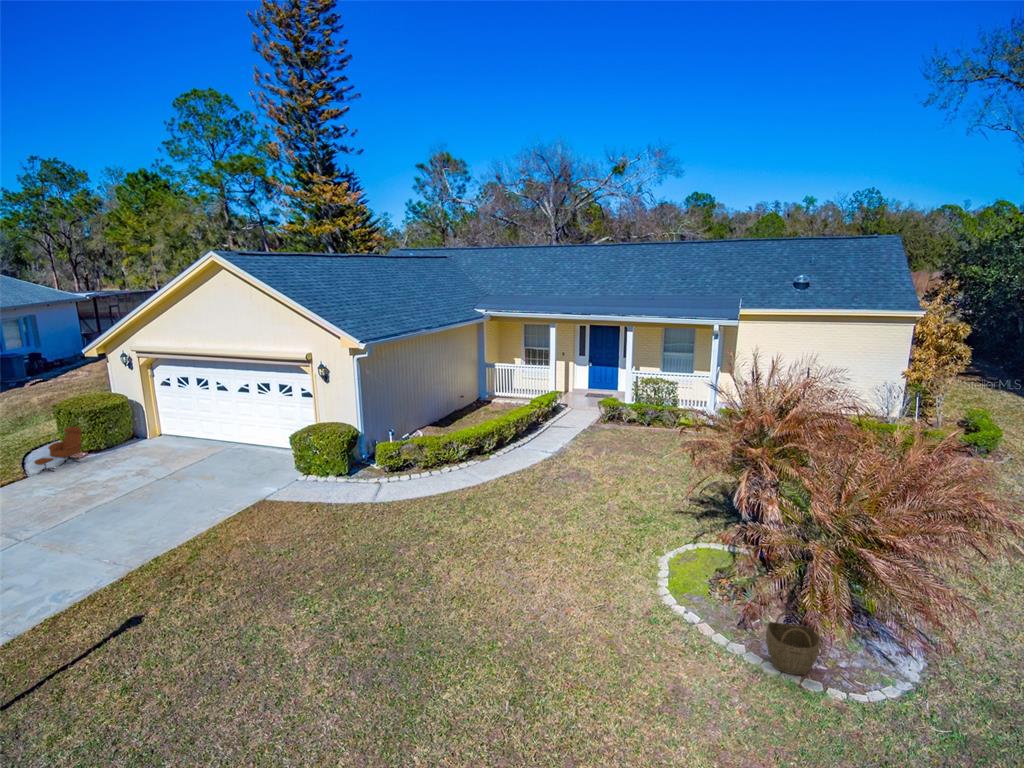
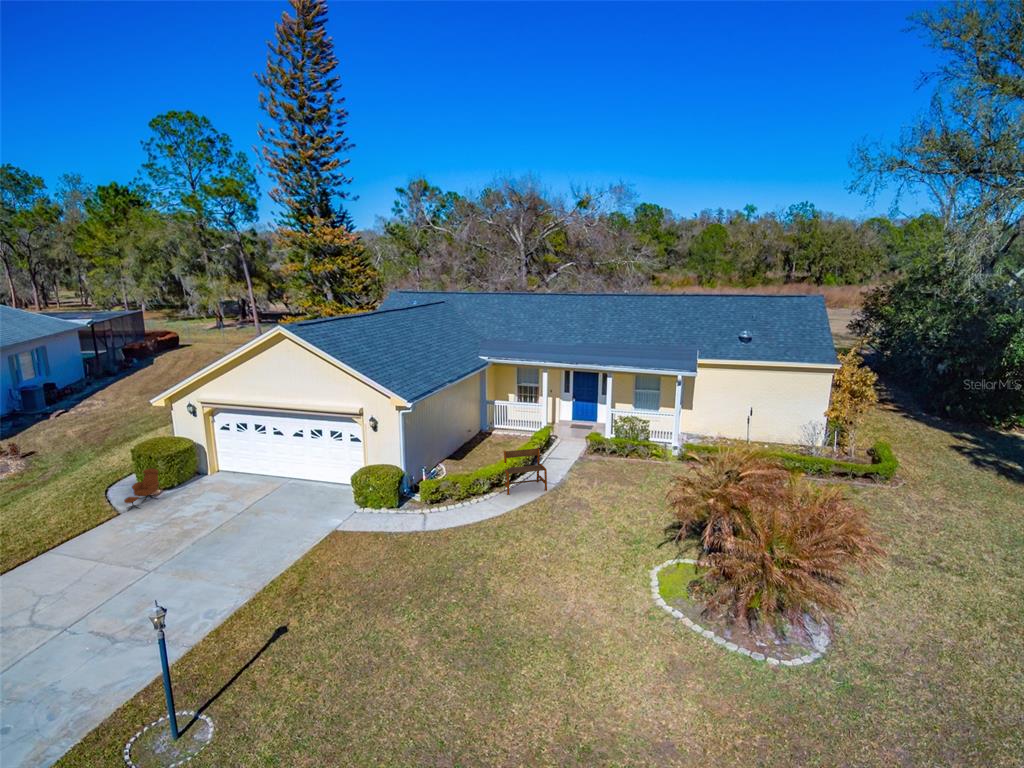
bench: none [486,408,540,464] -> present [504,448,547,495]
woven basket: present [766,611,820,675] -> none [727,608,761,649]

